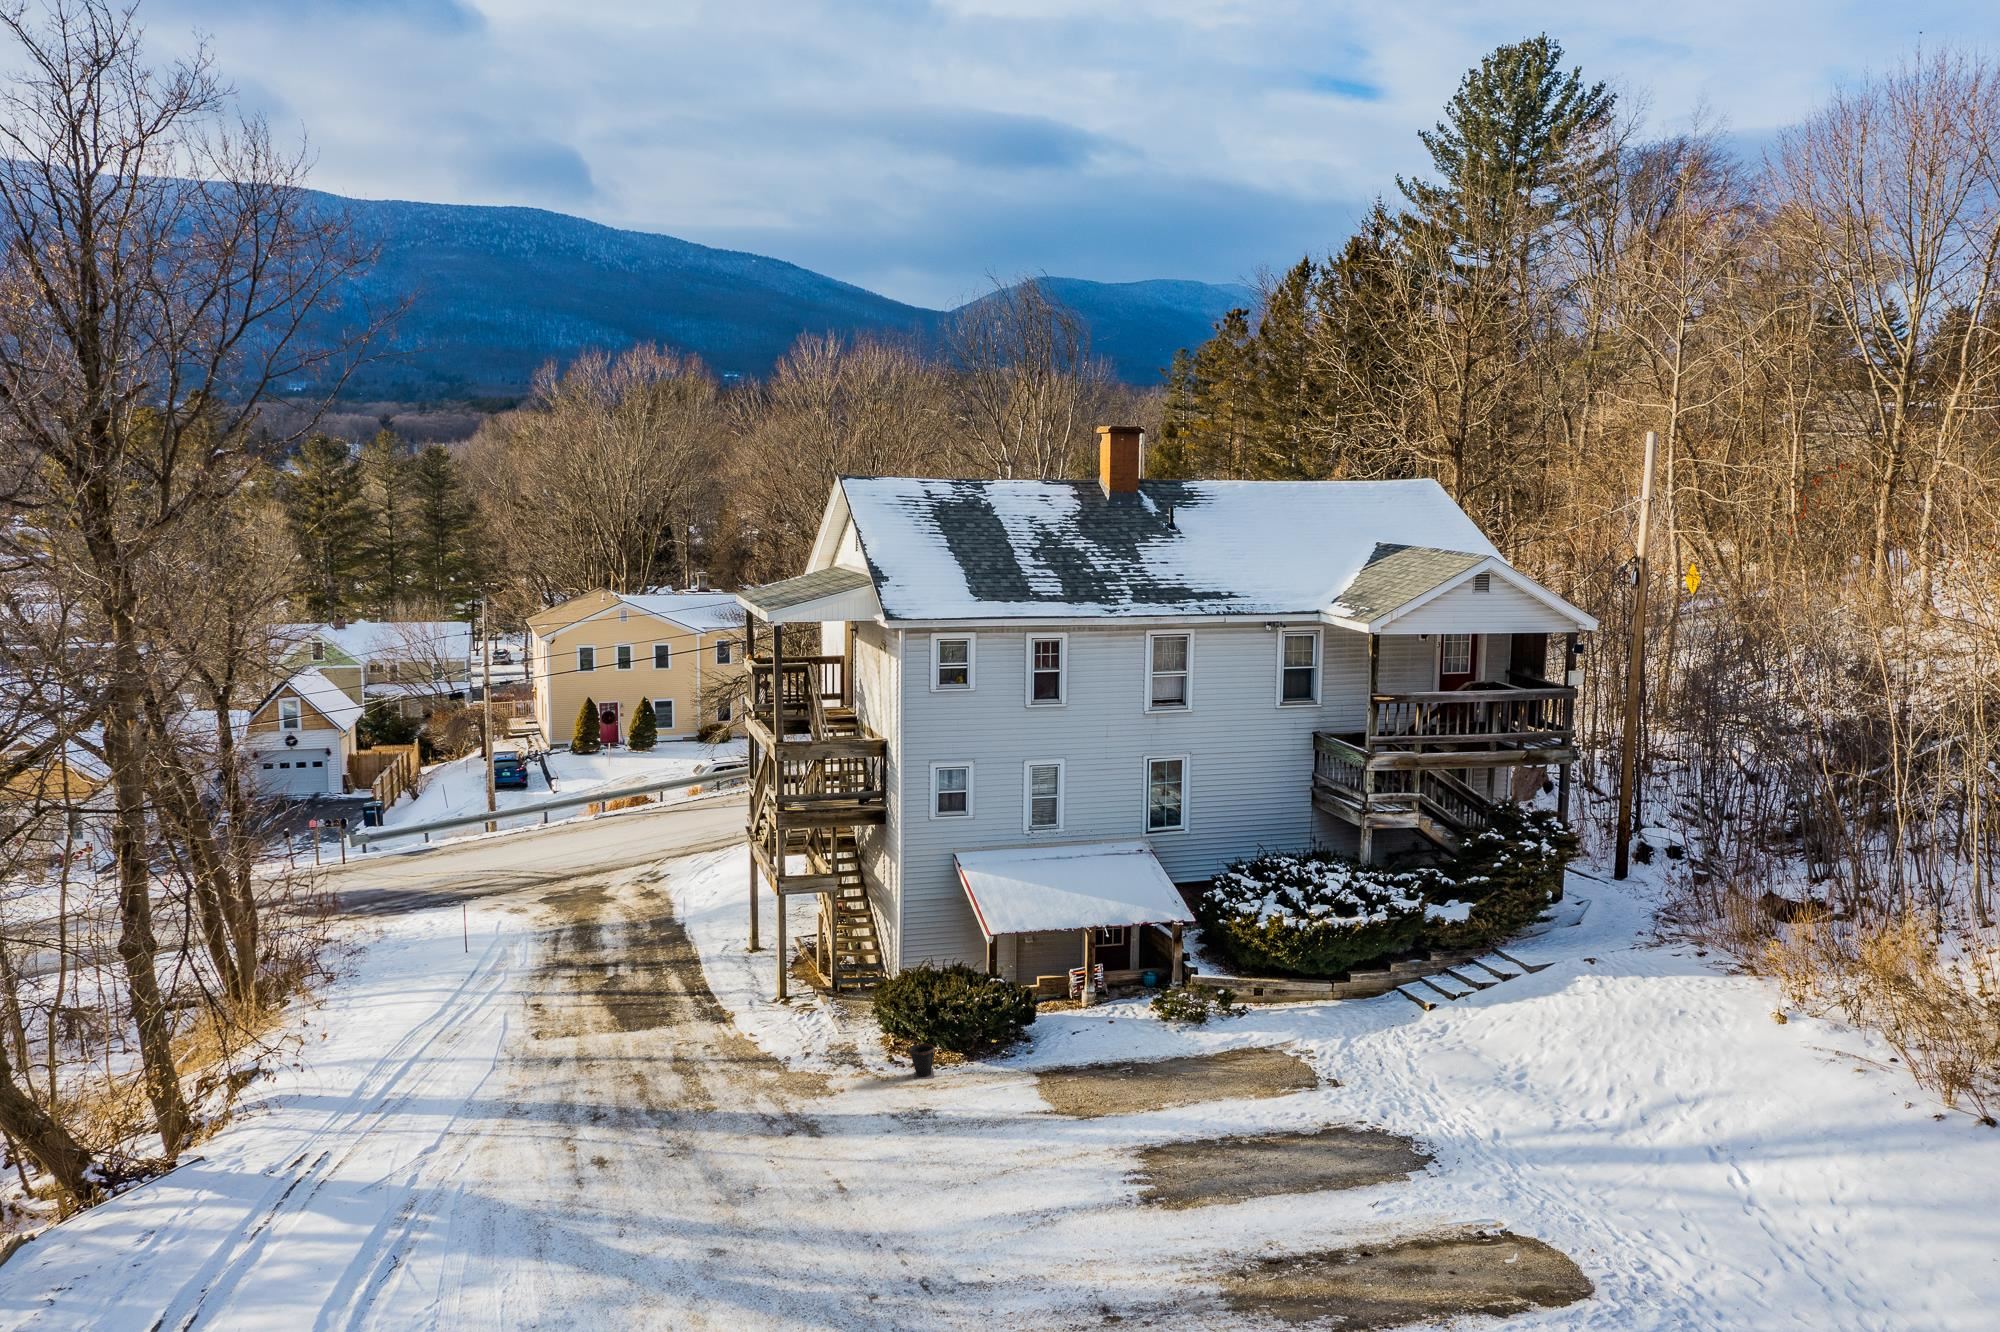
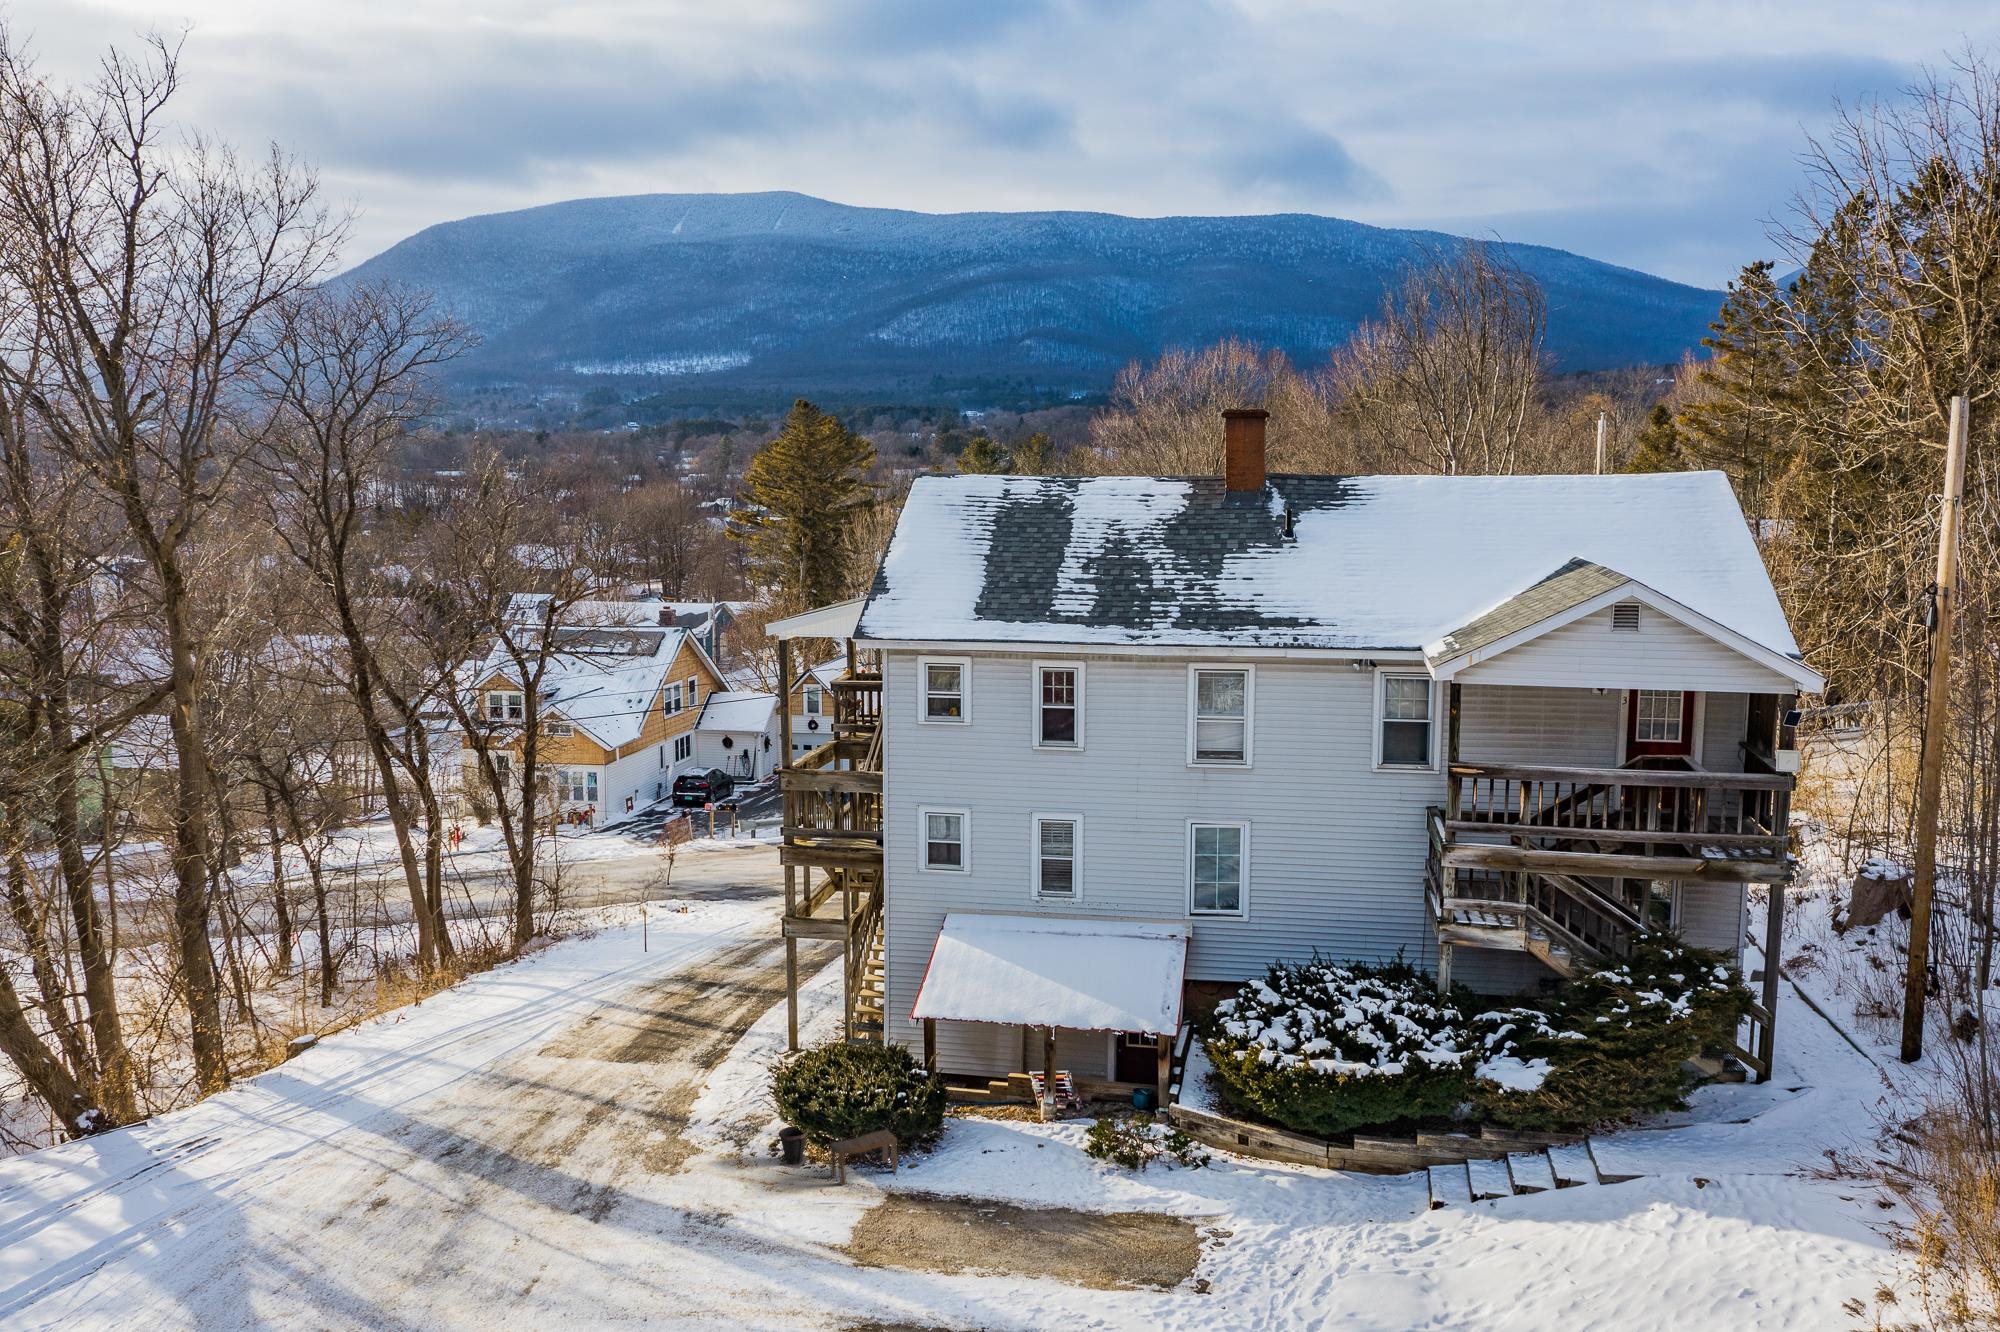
bench: none [967,1031,1020,1081] -> present [830,1129,897,1185]

